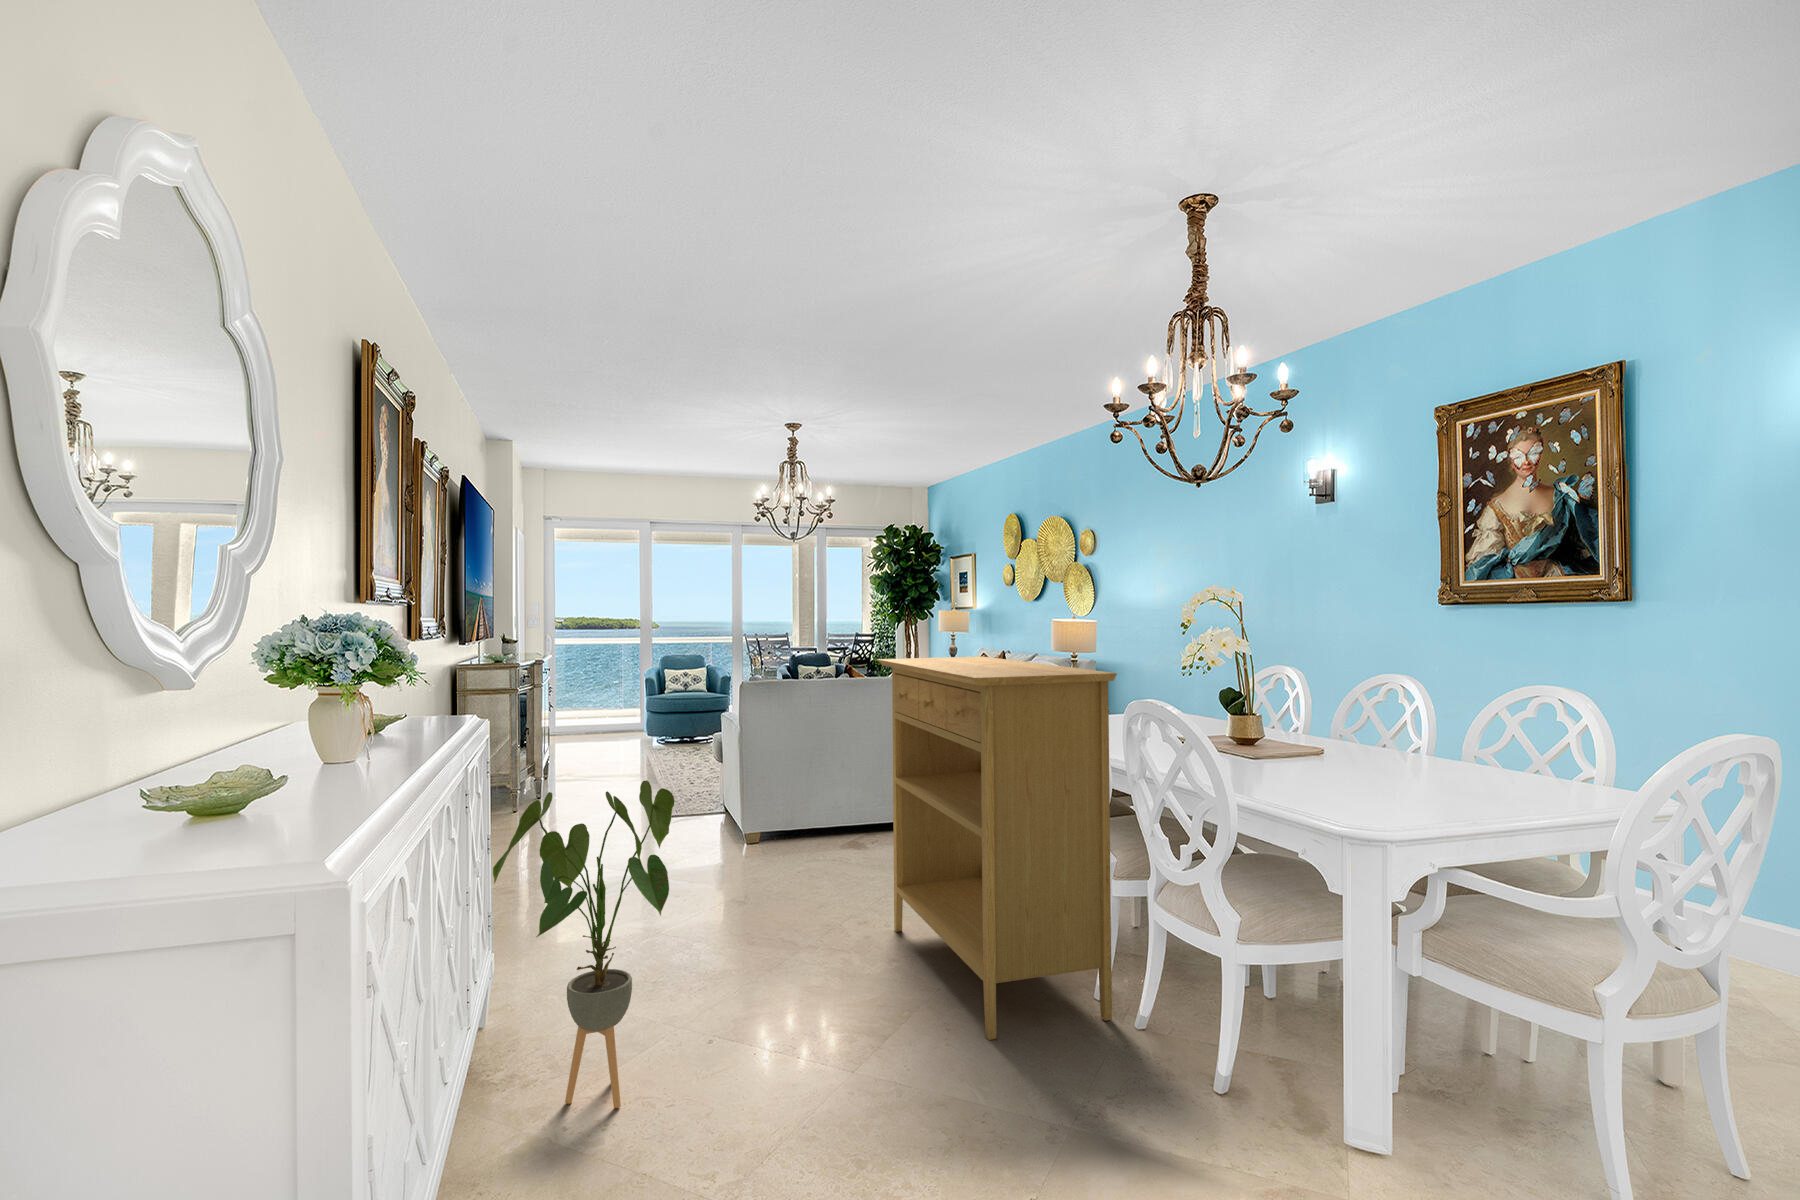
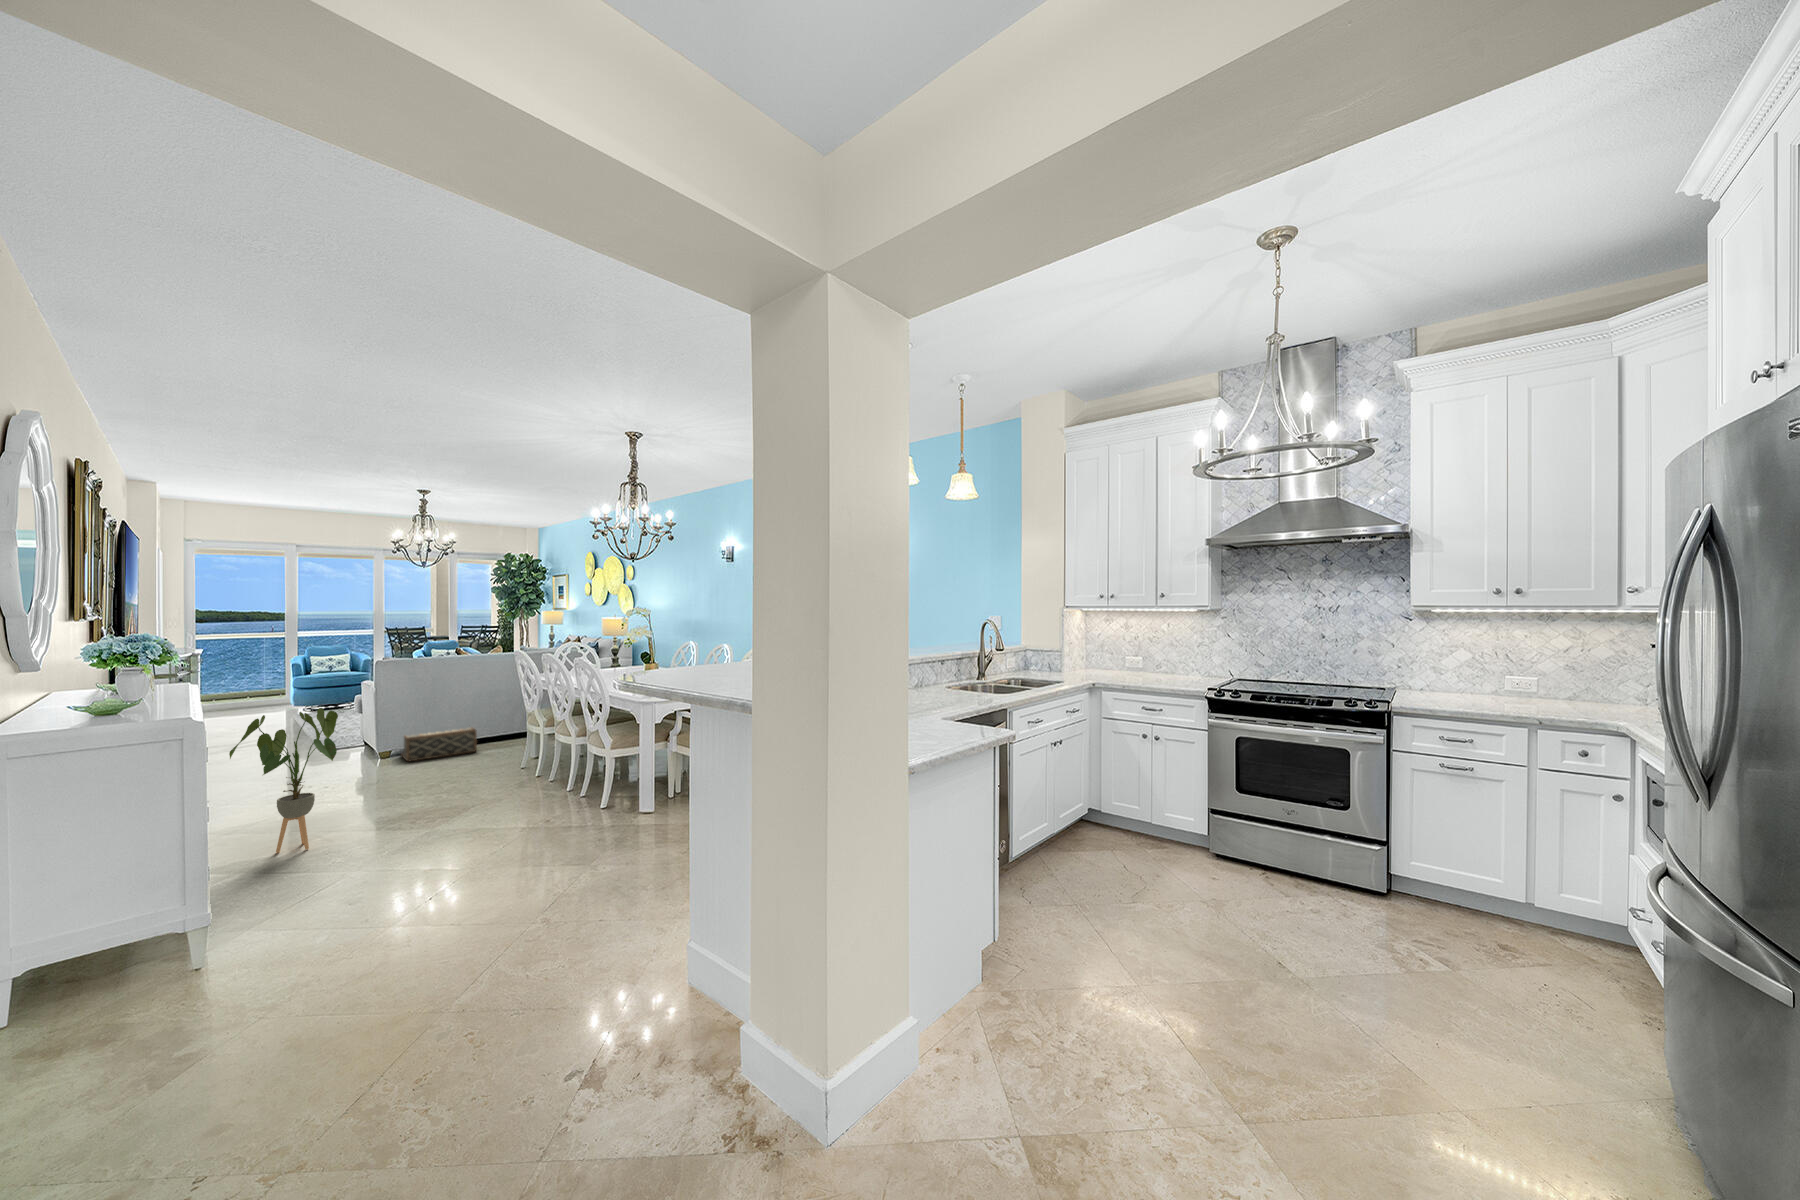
console table: present [876,656,1117,1040] -> none [463,644,572,806]
woven basket: none [772,799,882,860] -> present [401,727,477,762]

